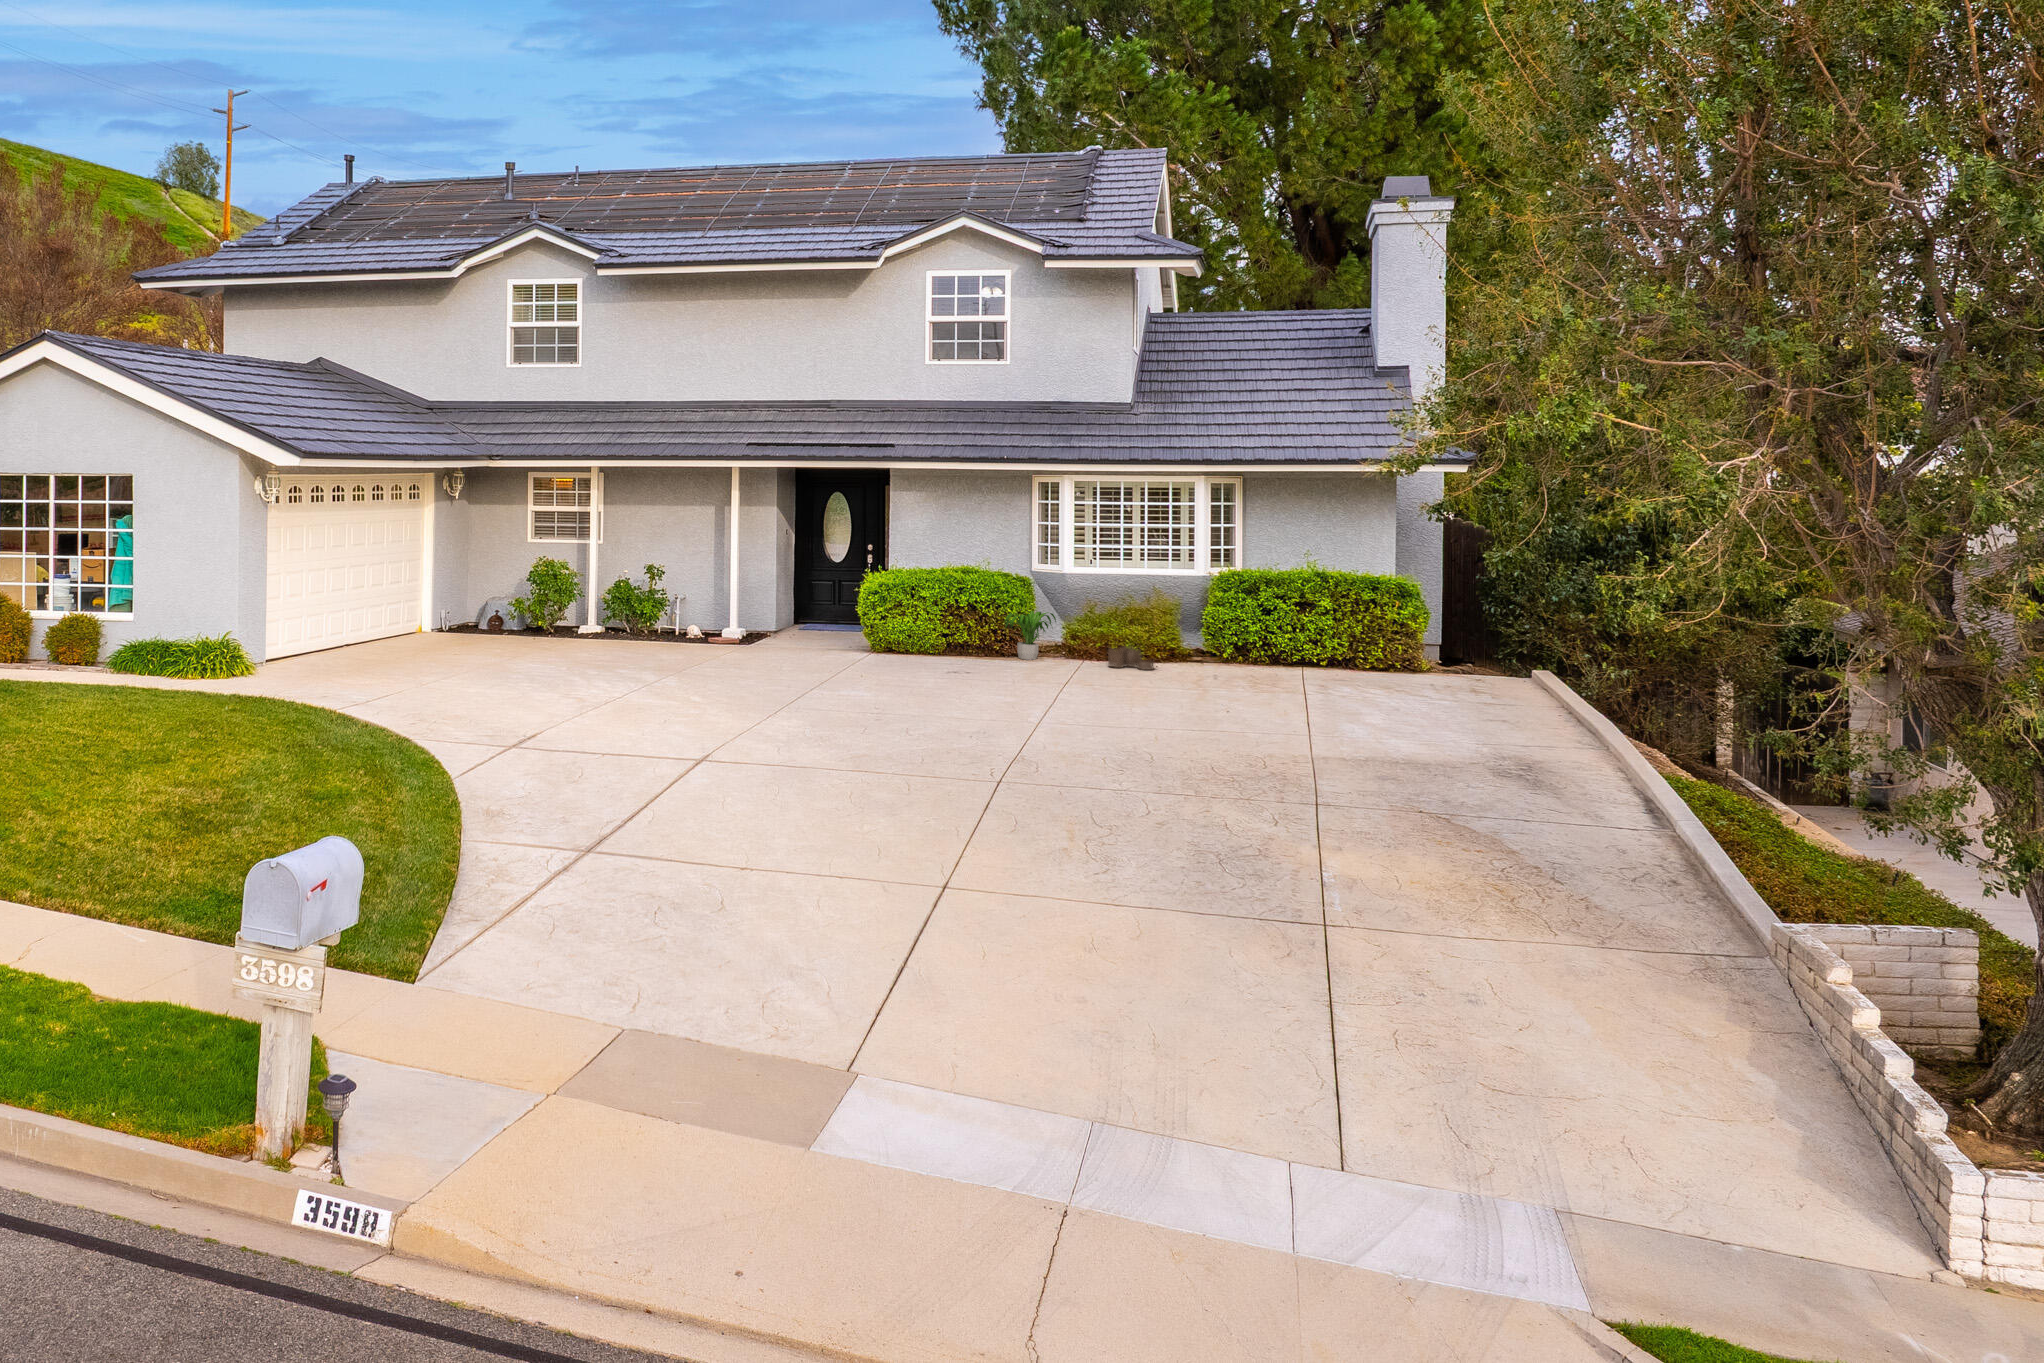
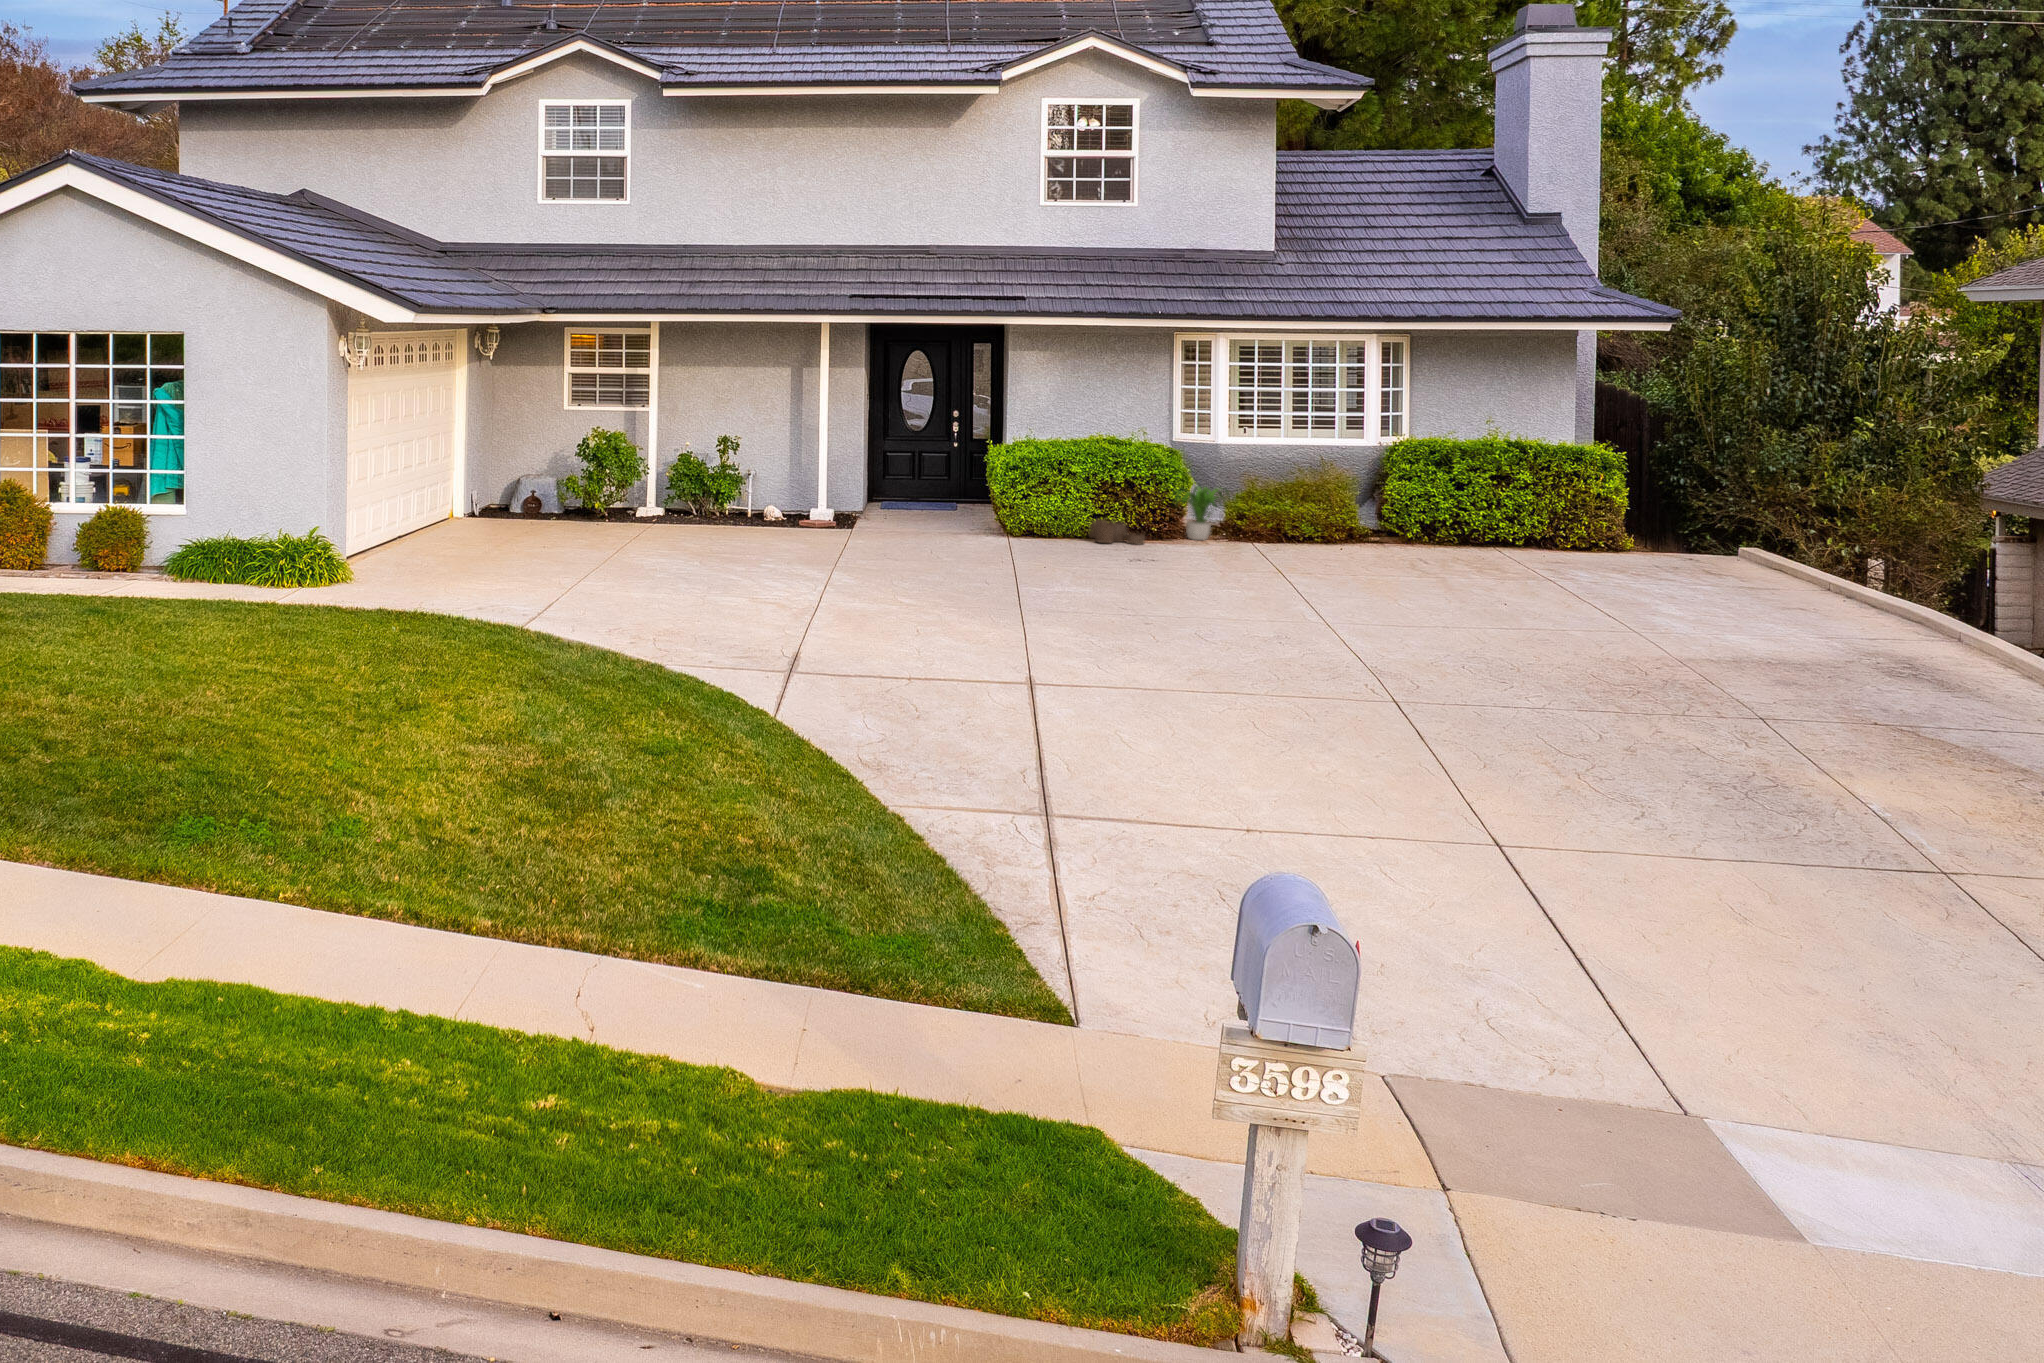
woven basket: present [1108,646,1154,670] -> present [1089,519,1144,545]

